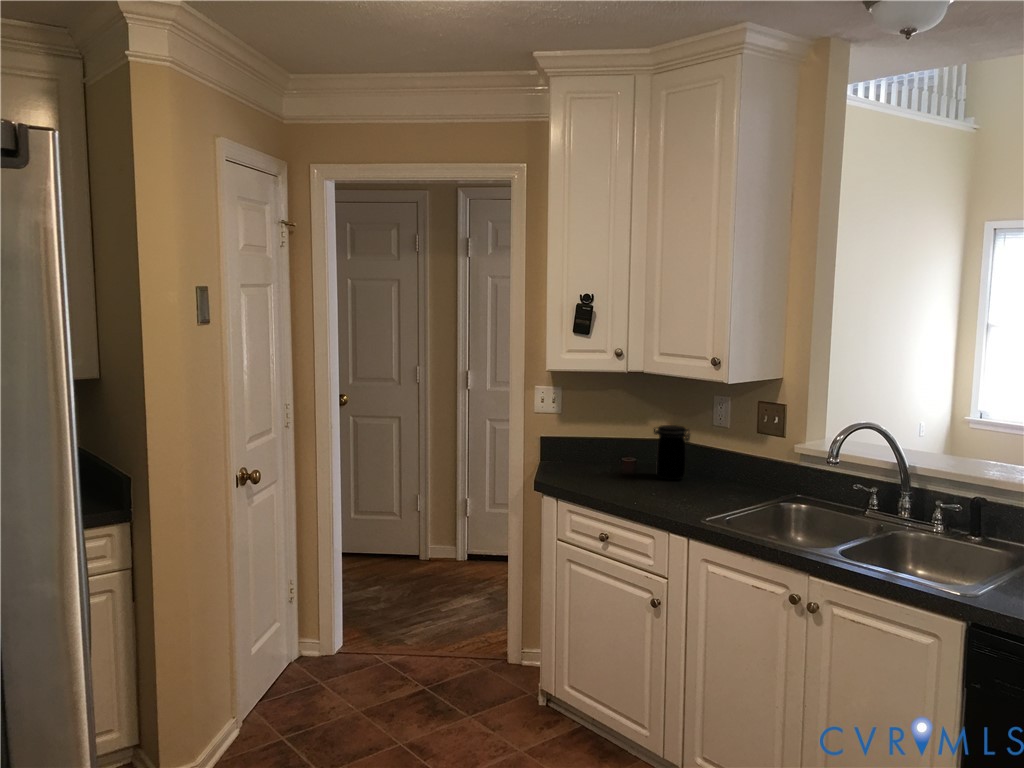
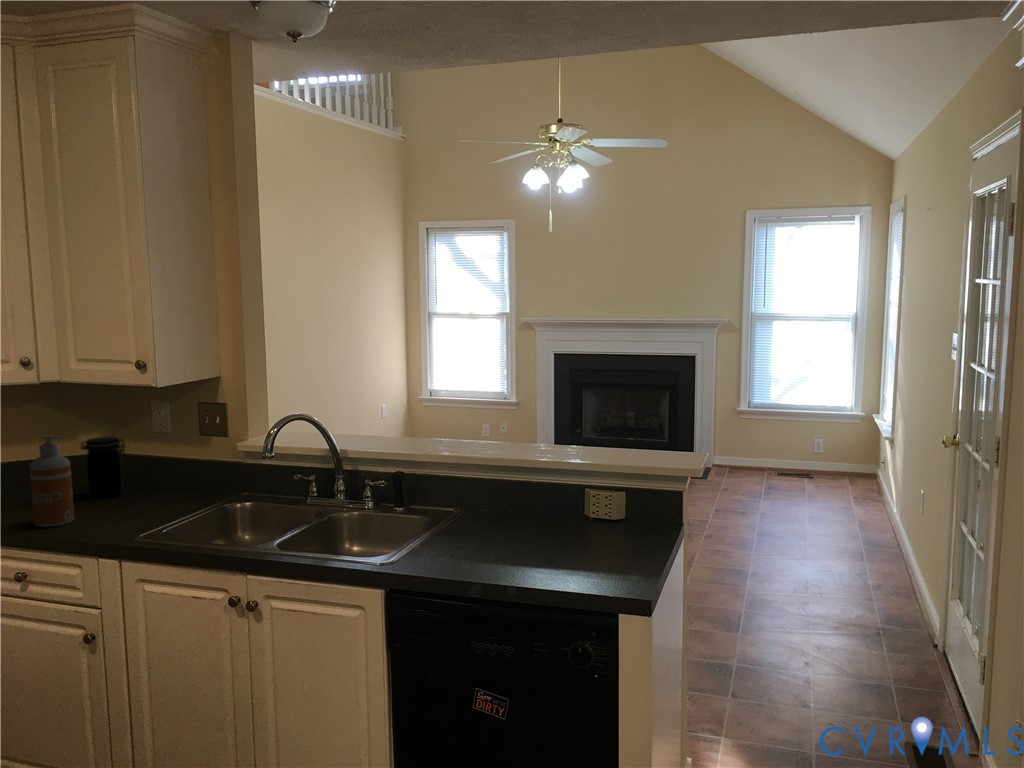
soap dispenser: none [617,418,650,498] -> present [30,435,74,527]

